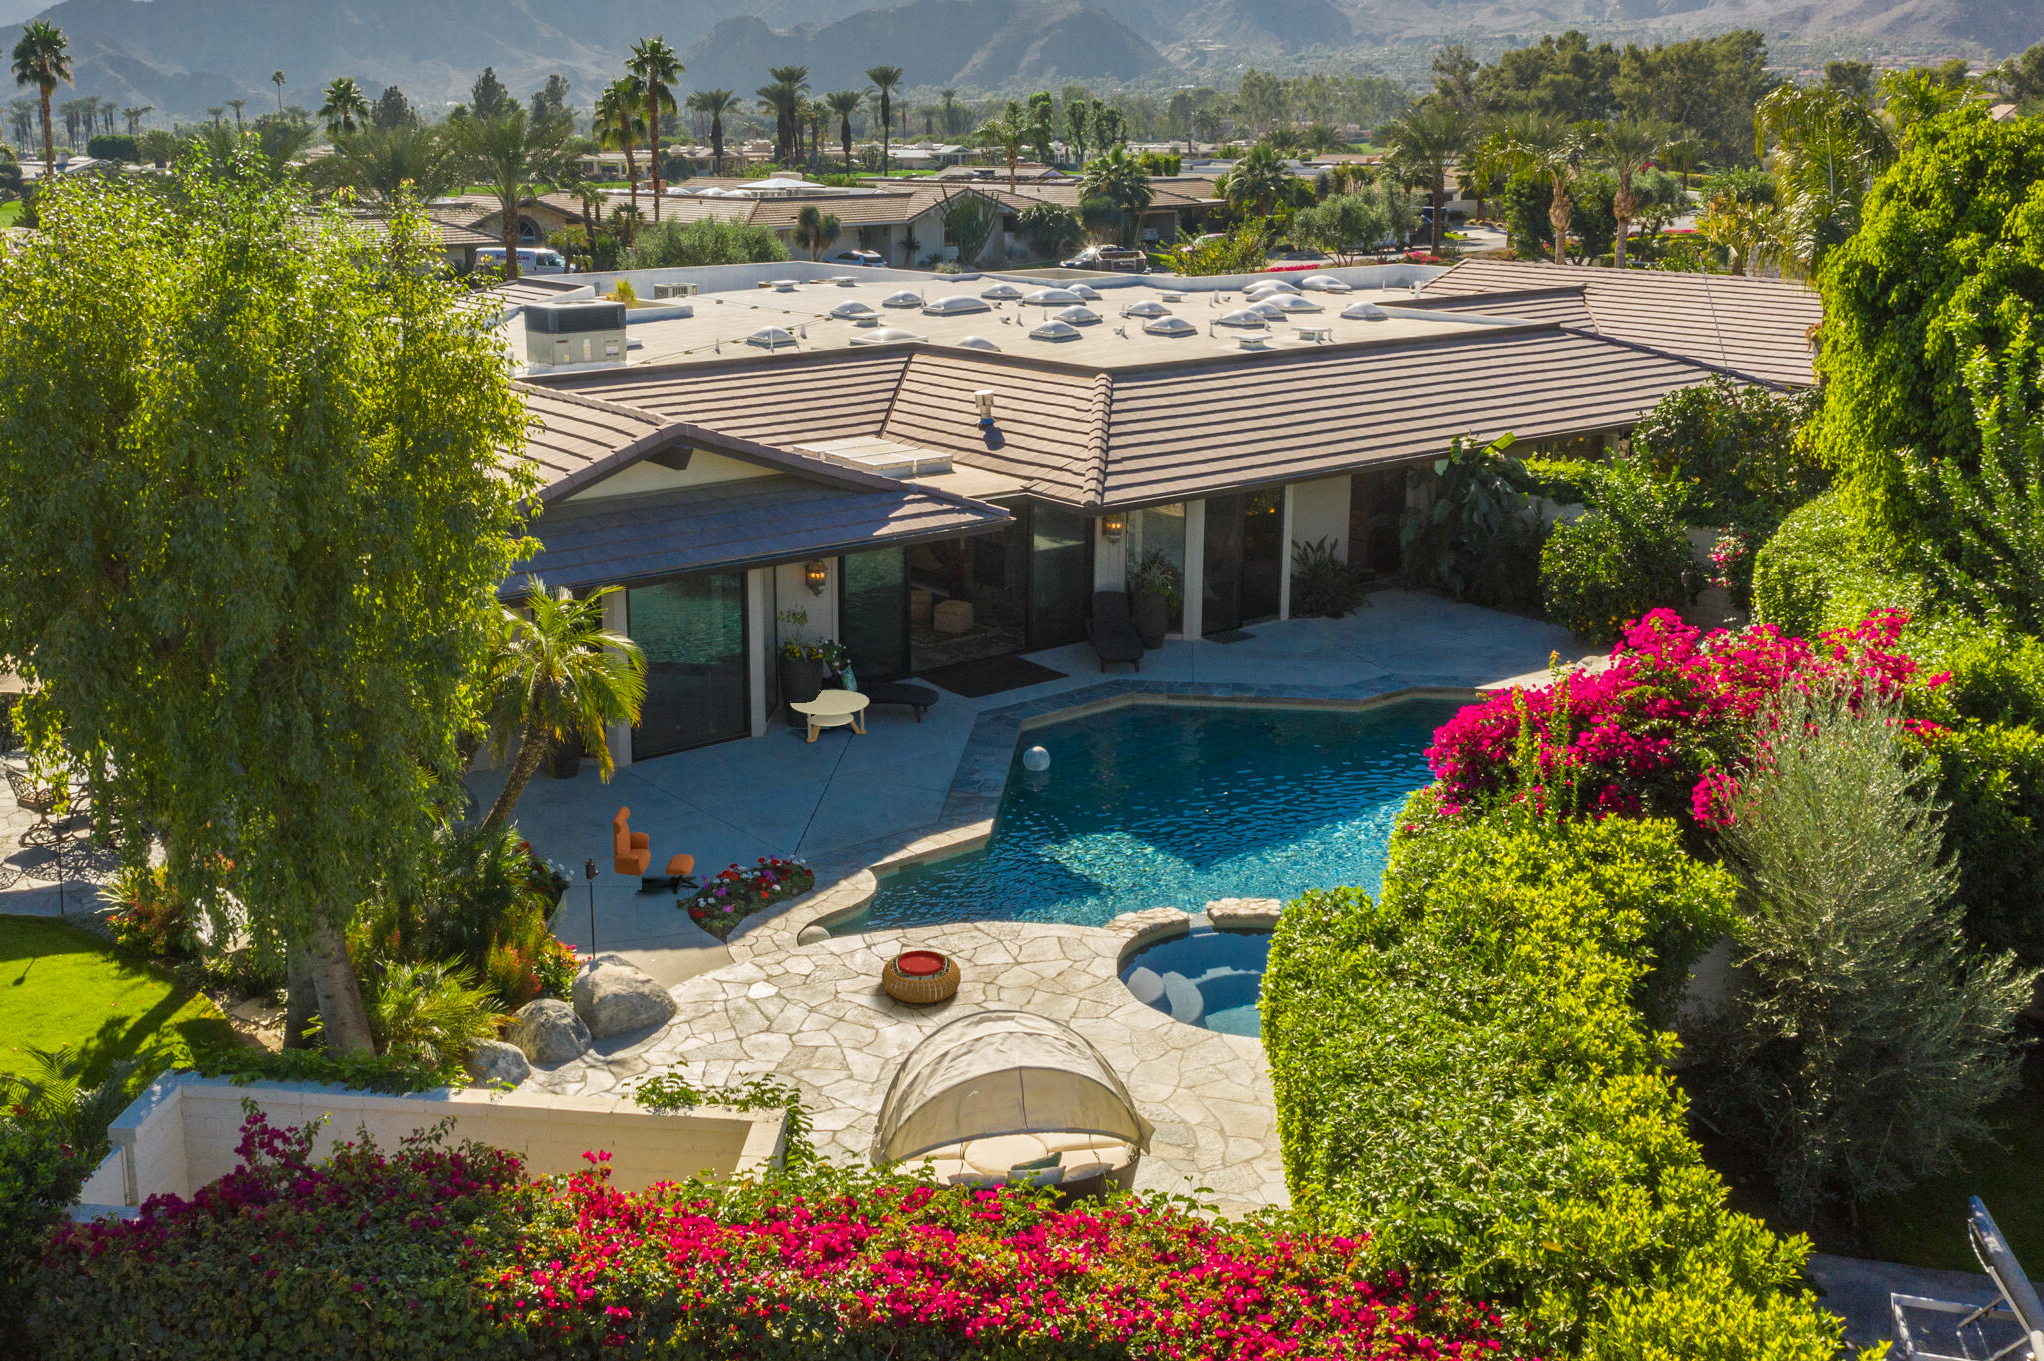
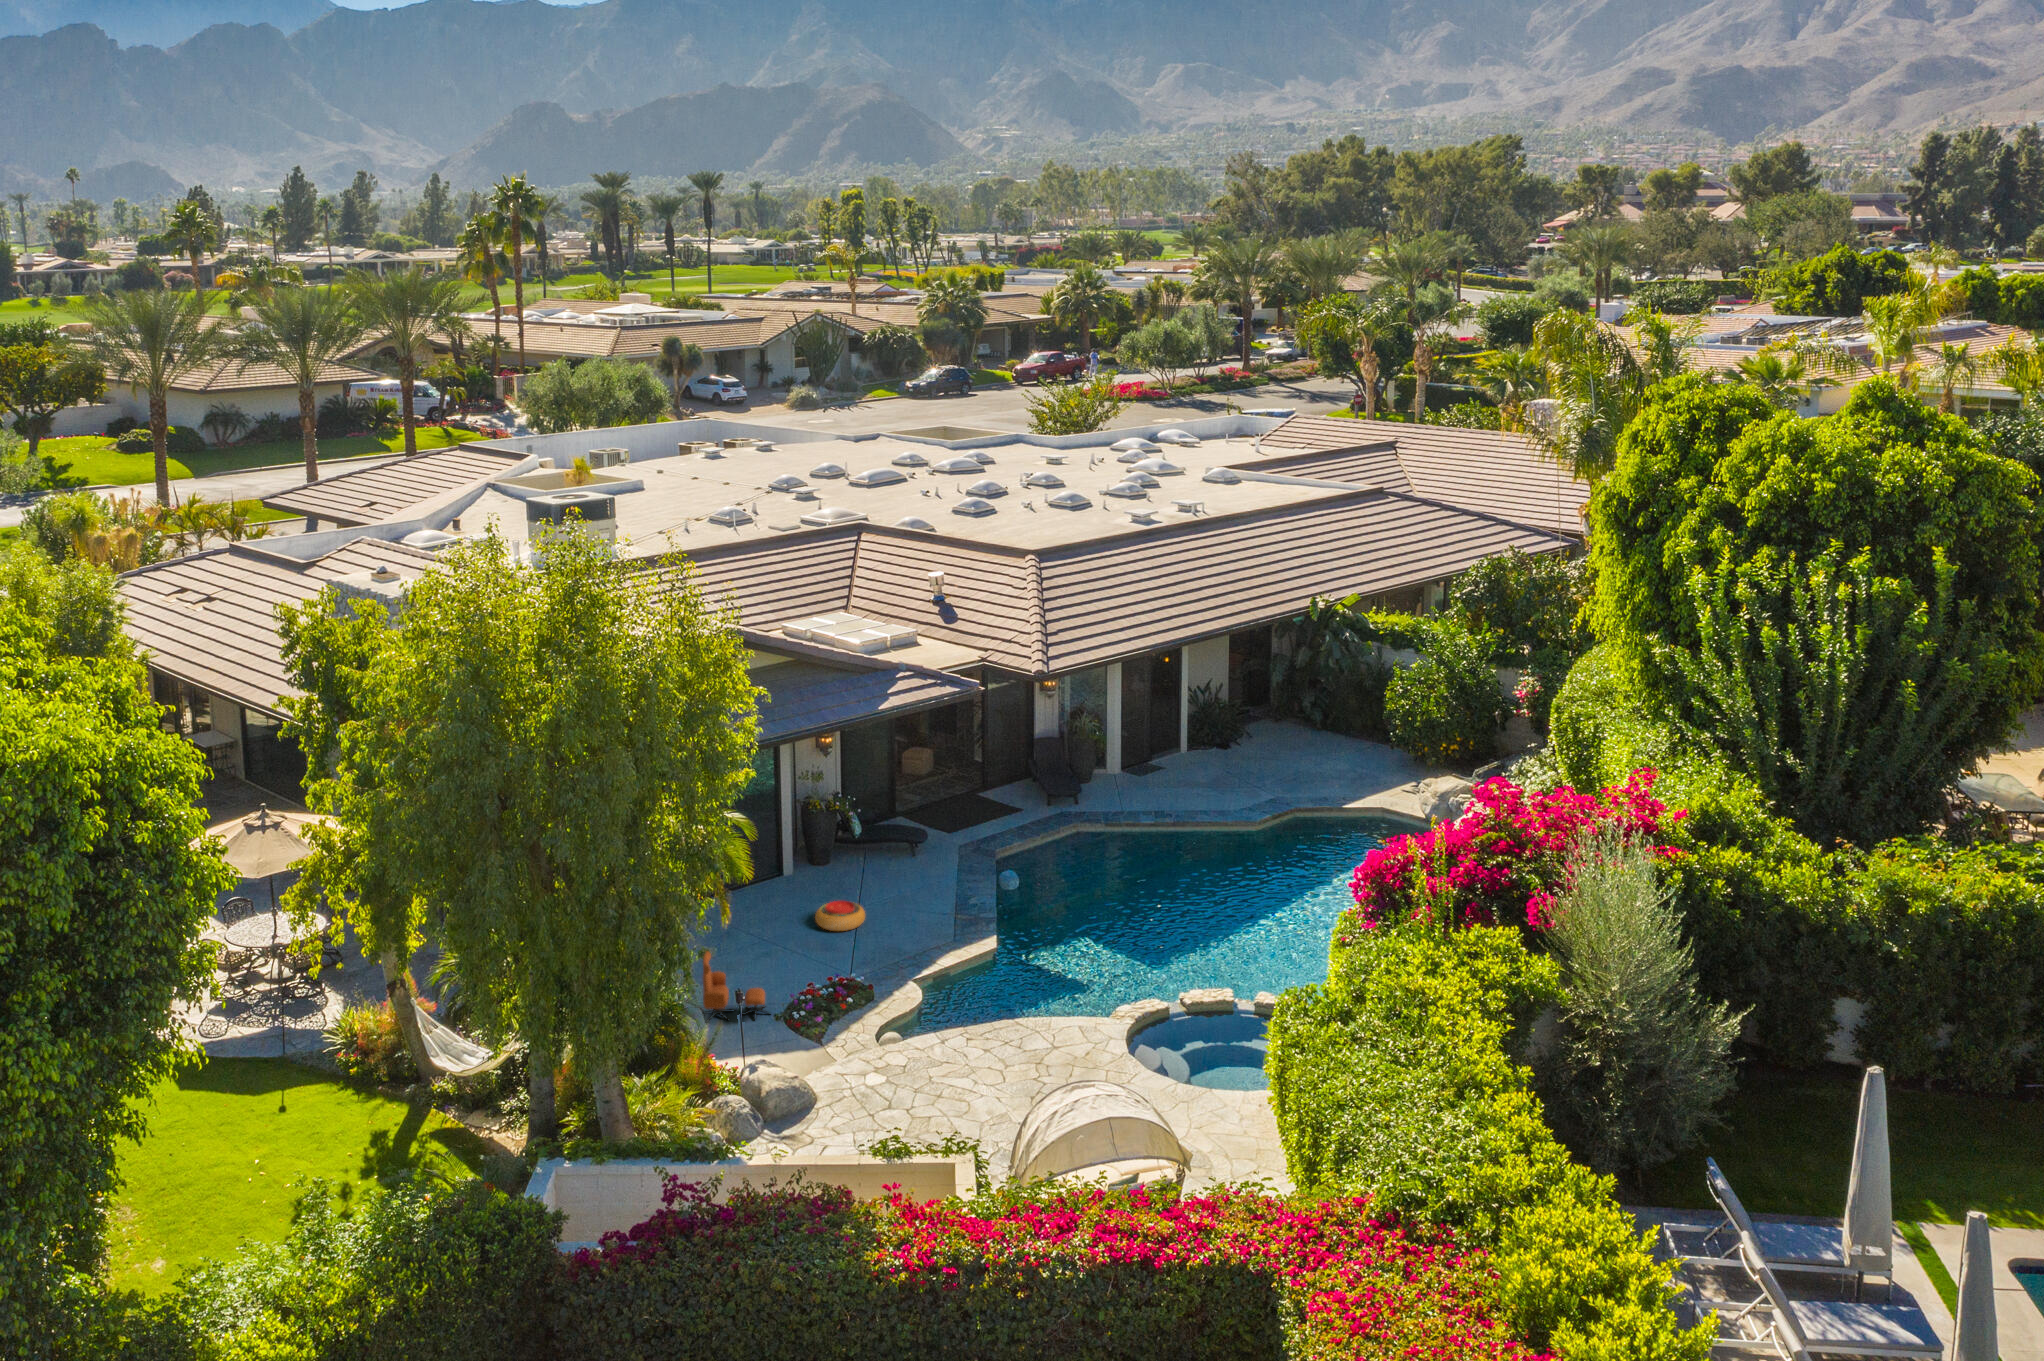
round table: present [790,690,869,743] -> none [802,838,869,885]
pouf: present [882,950,961,1004] -> present [815,901,865,931]

